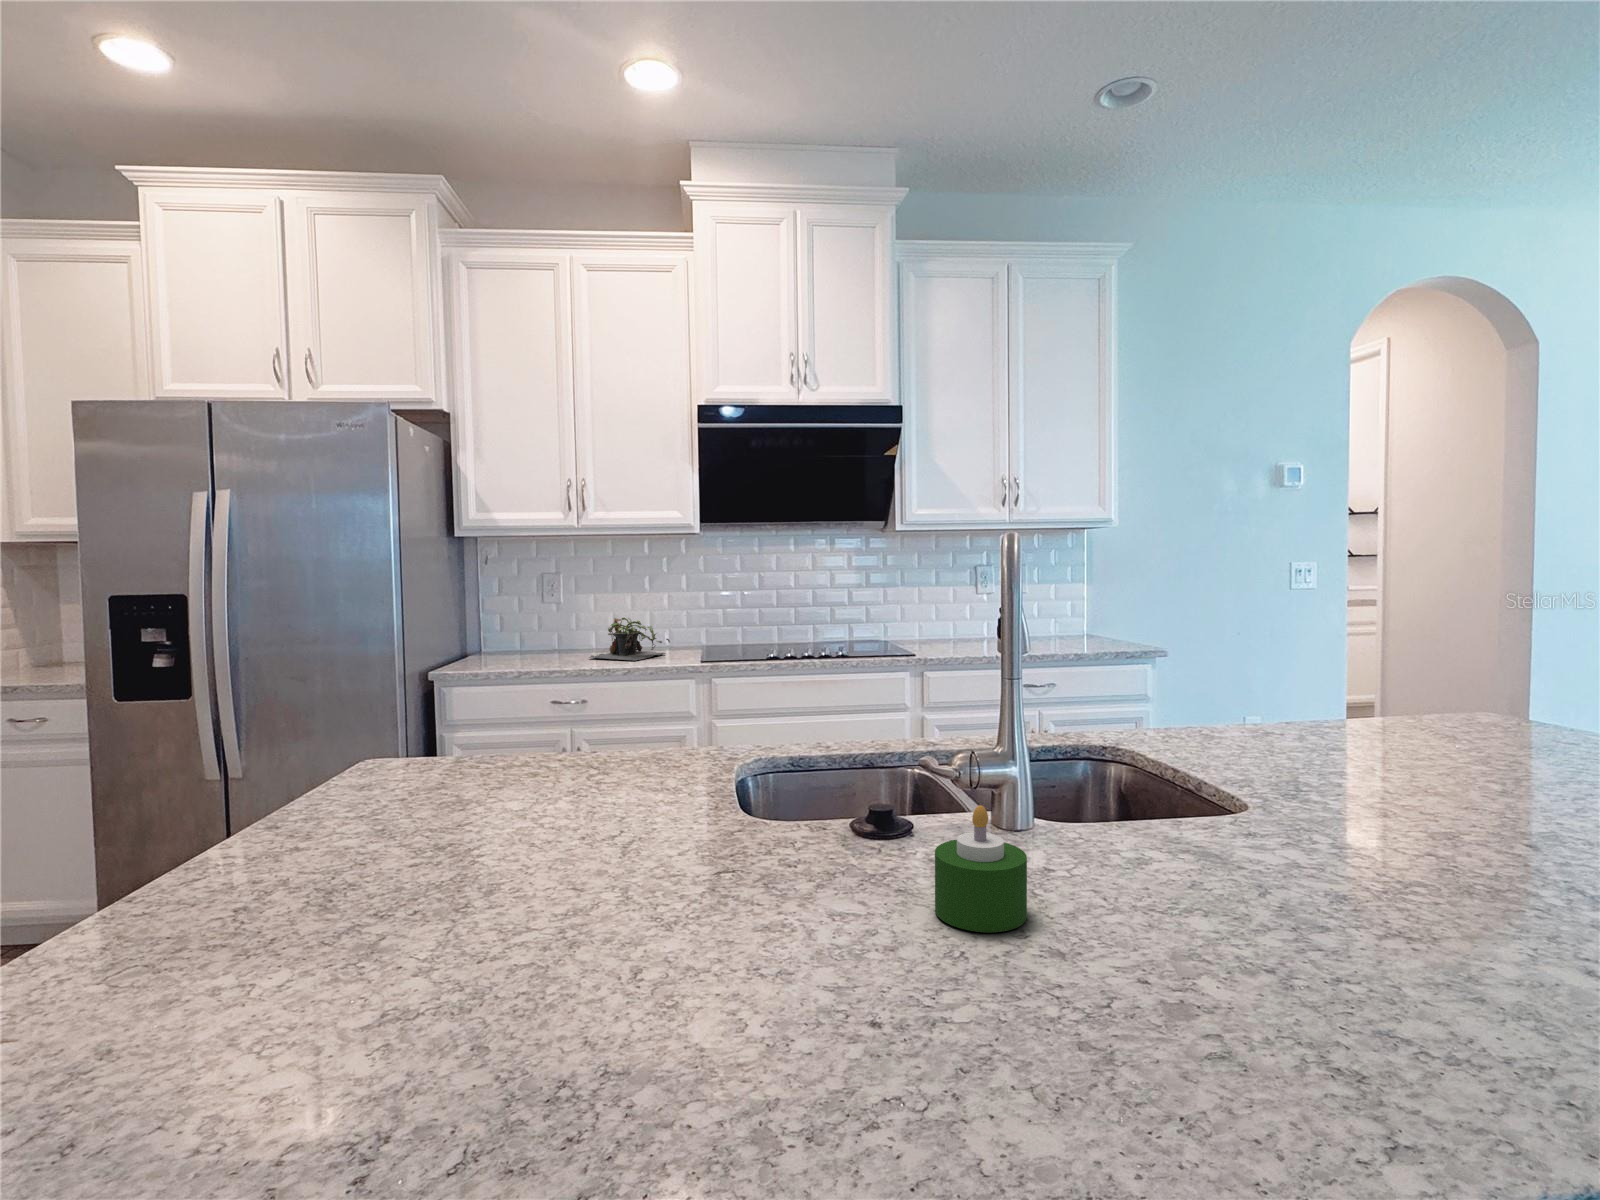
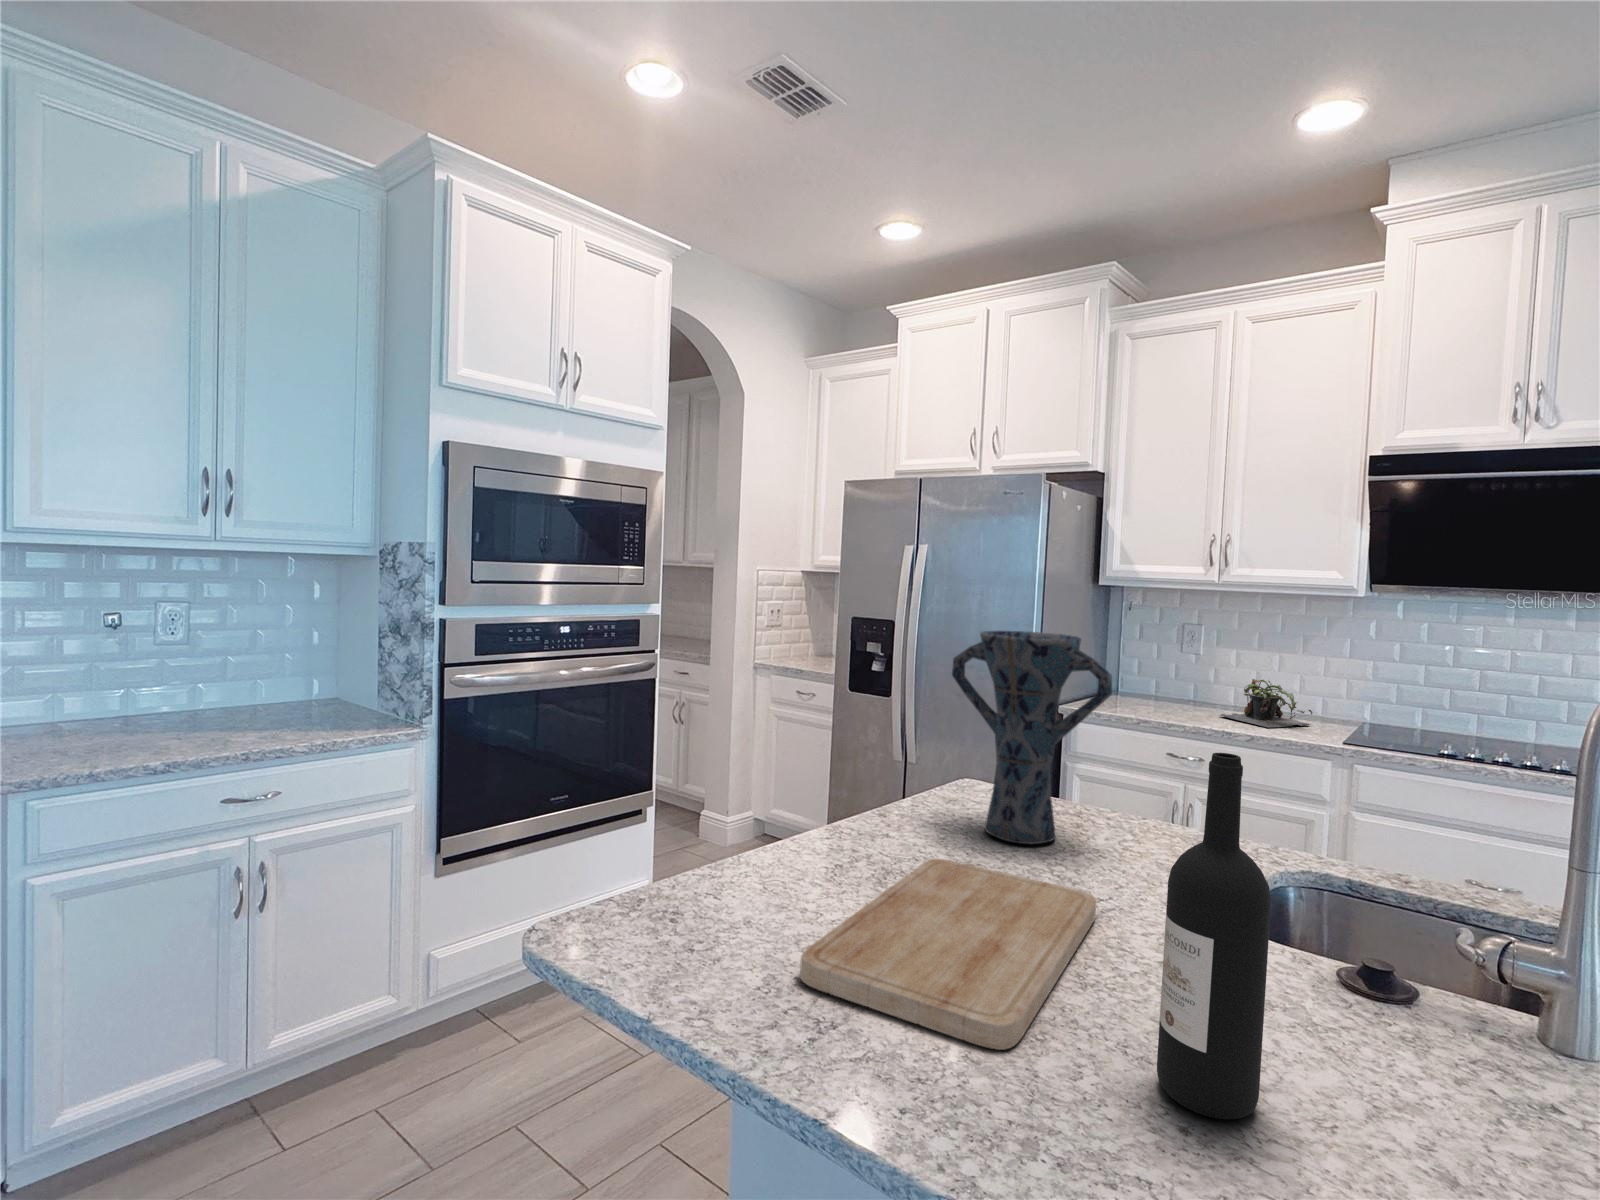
vase: none [363,549,580,810] -> present [952,631,1112,844]
wine bottle: none [808,596,912,1000] -> present [1157,753,1271,1119]
candle: present [935,805,1027,932] -> none [1344,992,1467,1139]
cutting board: none [271,830,654,1099] -> present [800,859,1096,1050]

